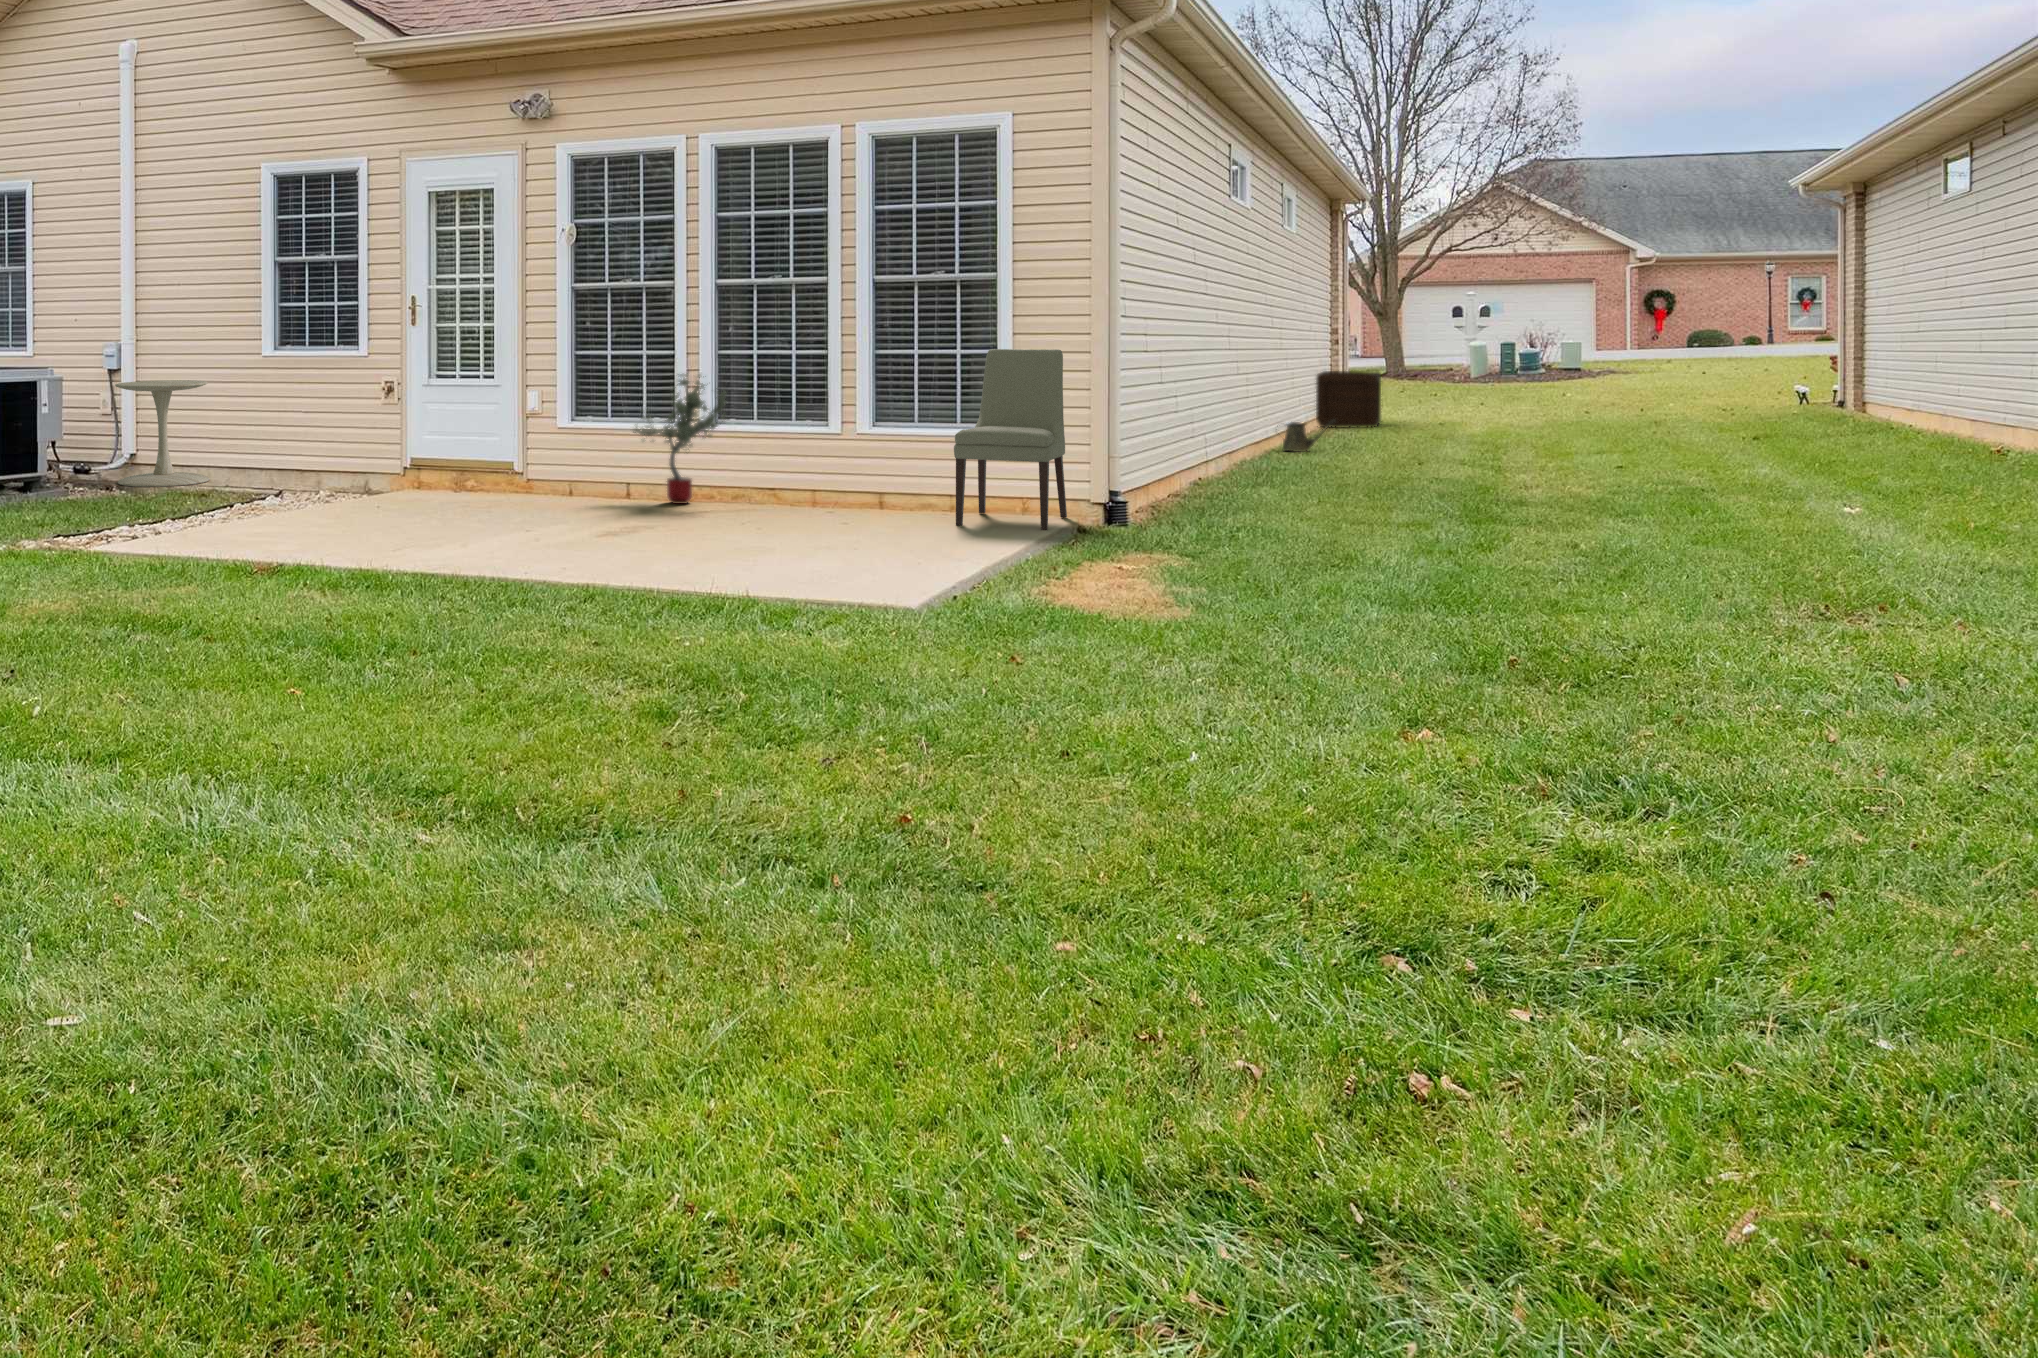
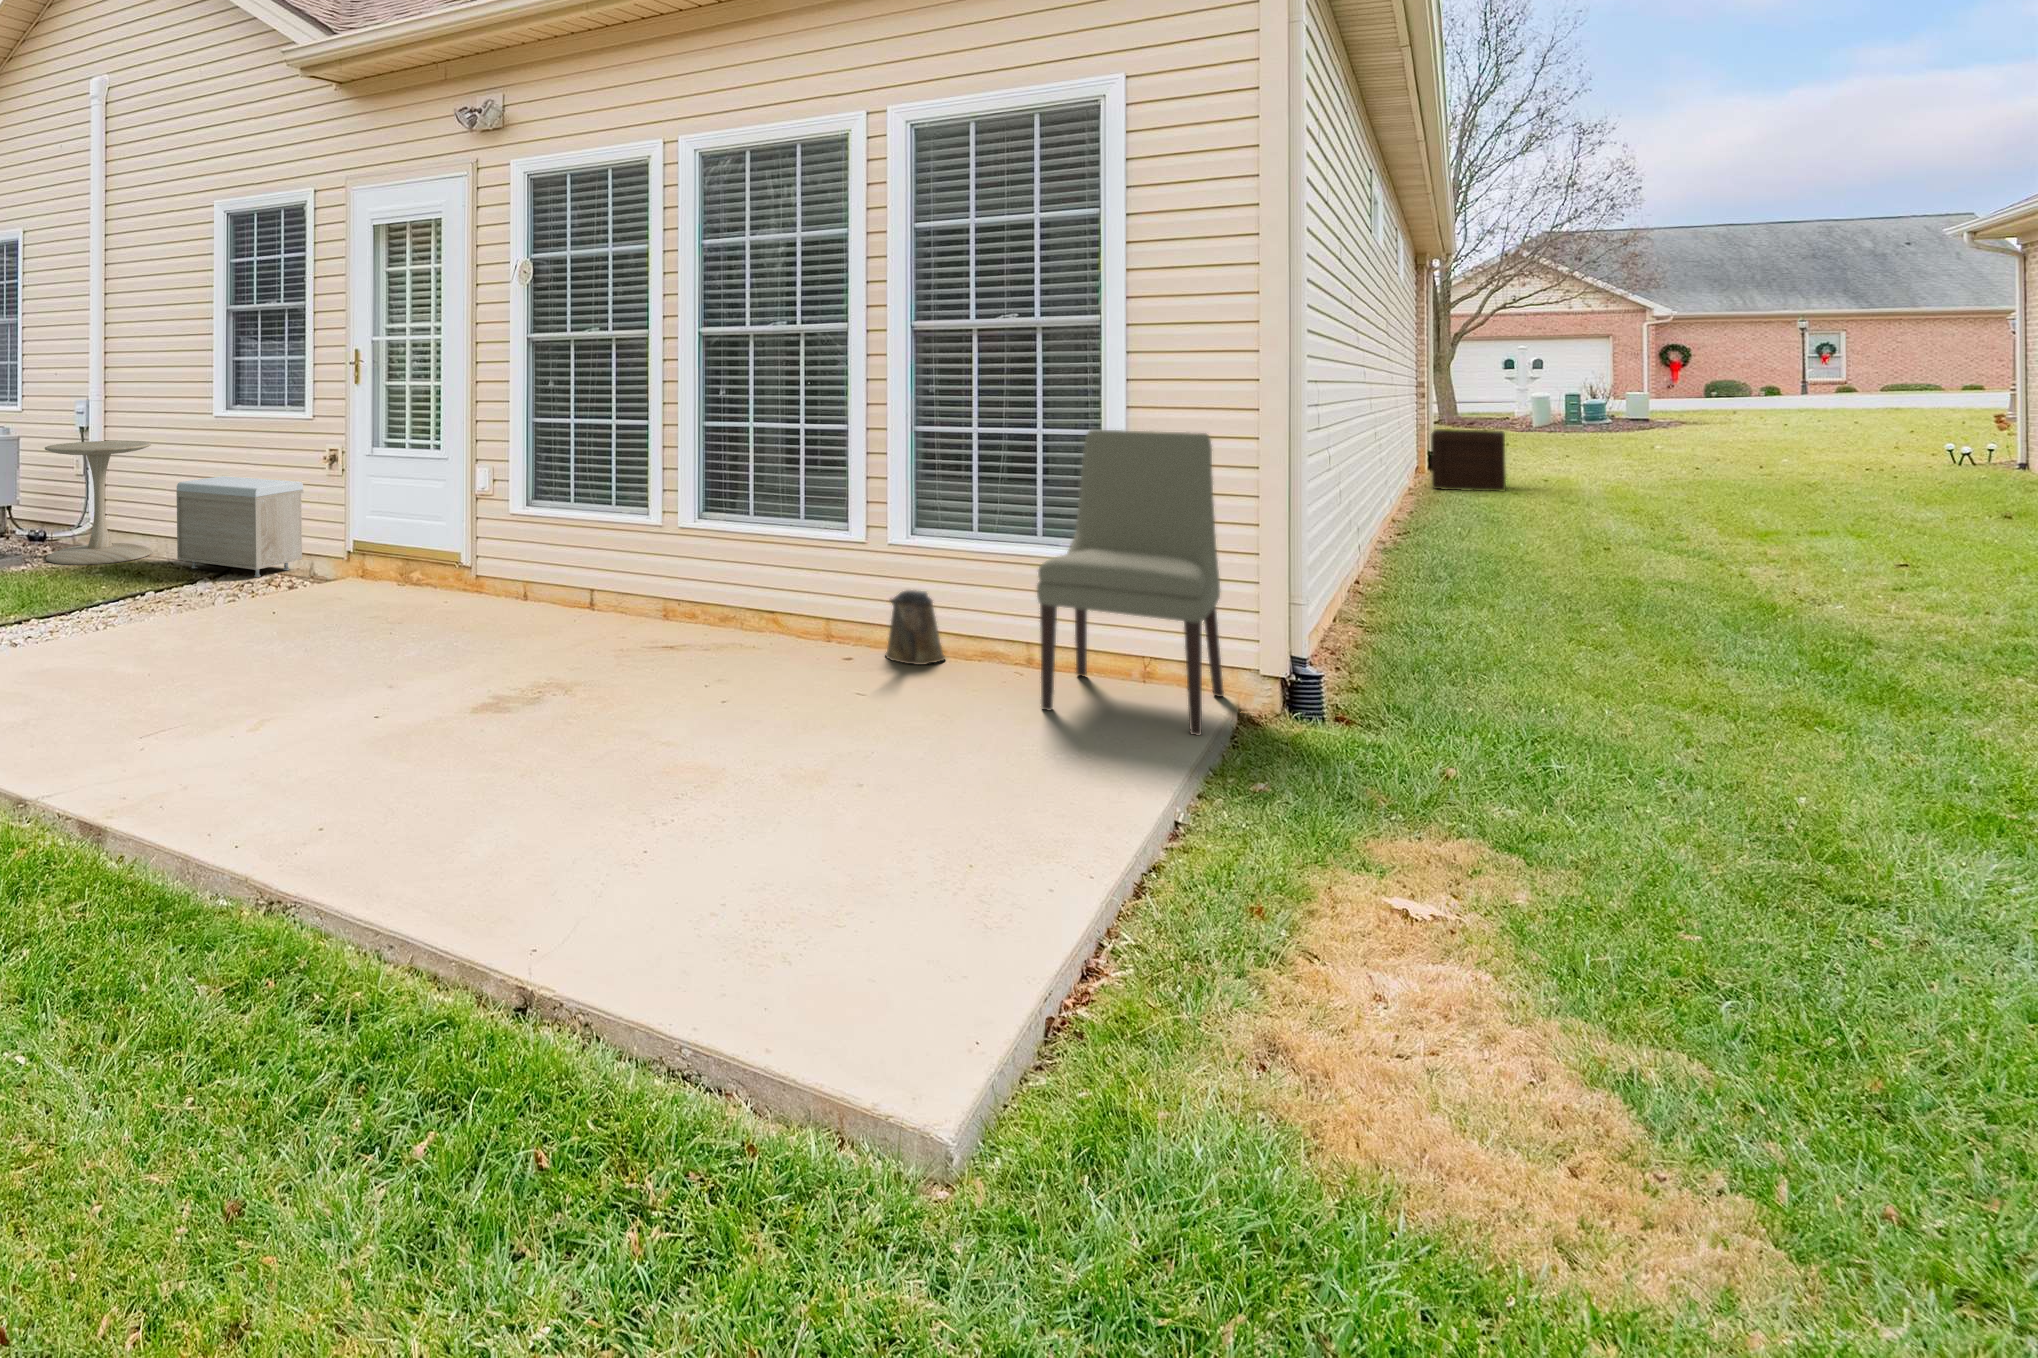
potted tree: present [633,373,726,504] -> none [588,451,712,629]
storage bench: none [251,408,363,489] -> present [177,476,303,577]
watering can: present [1283,420,1336,452] -> present [885,590,946,665]

